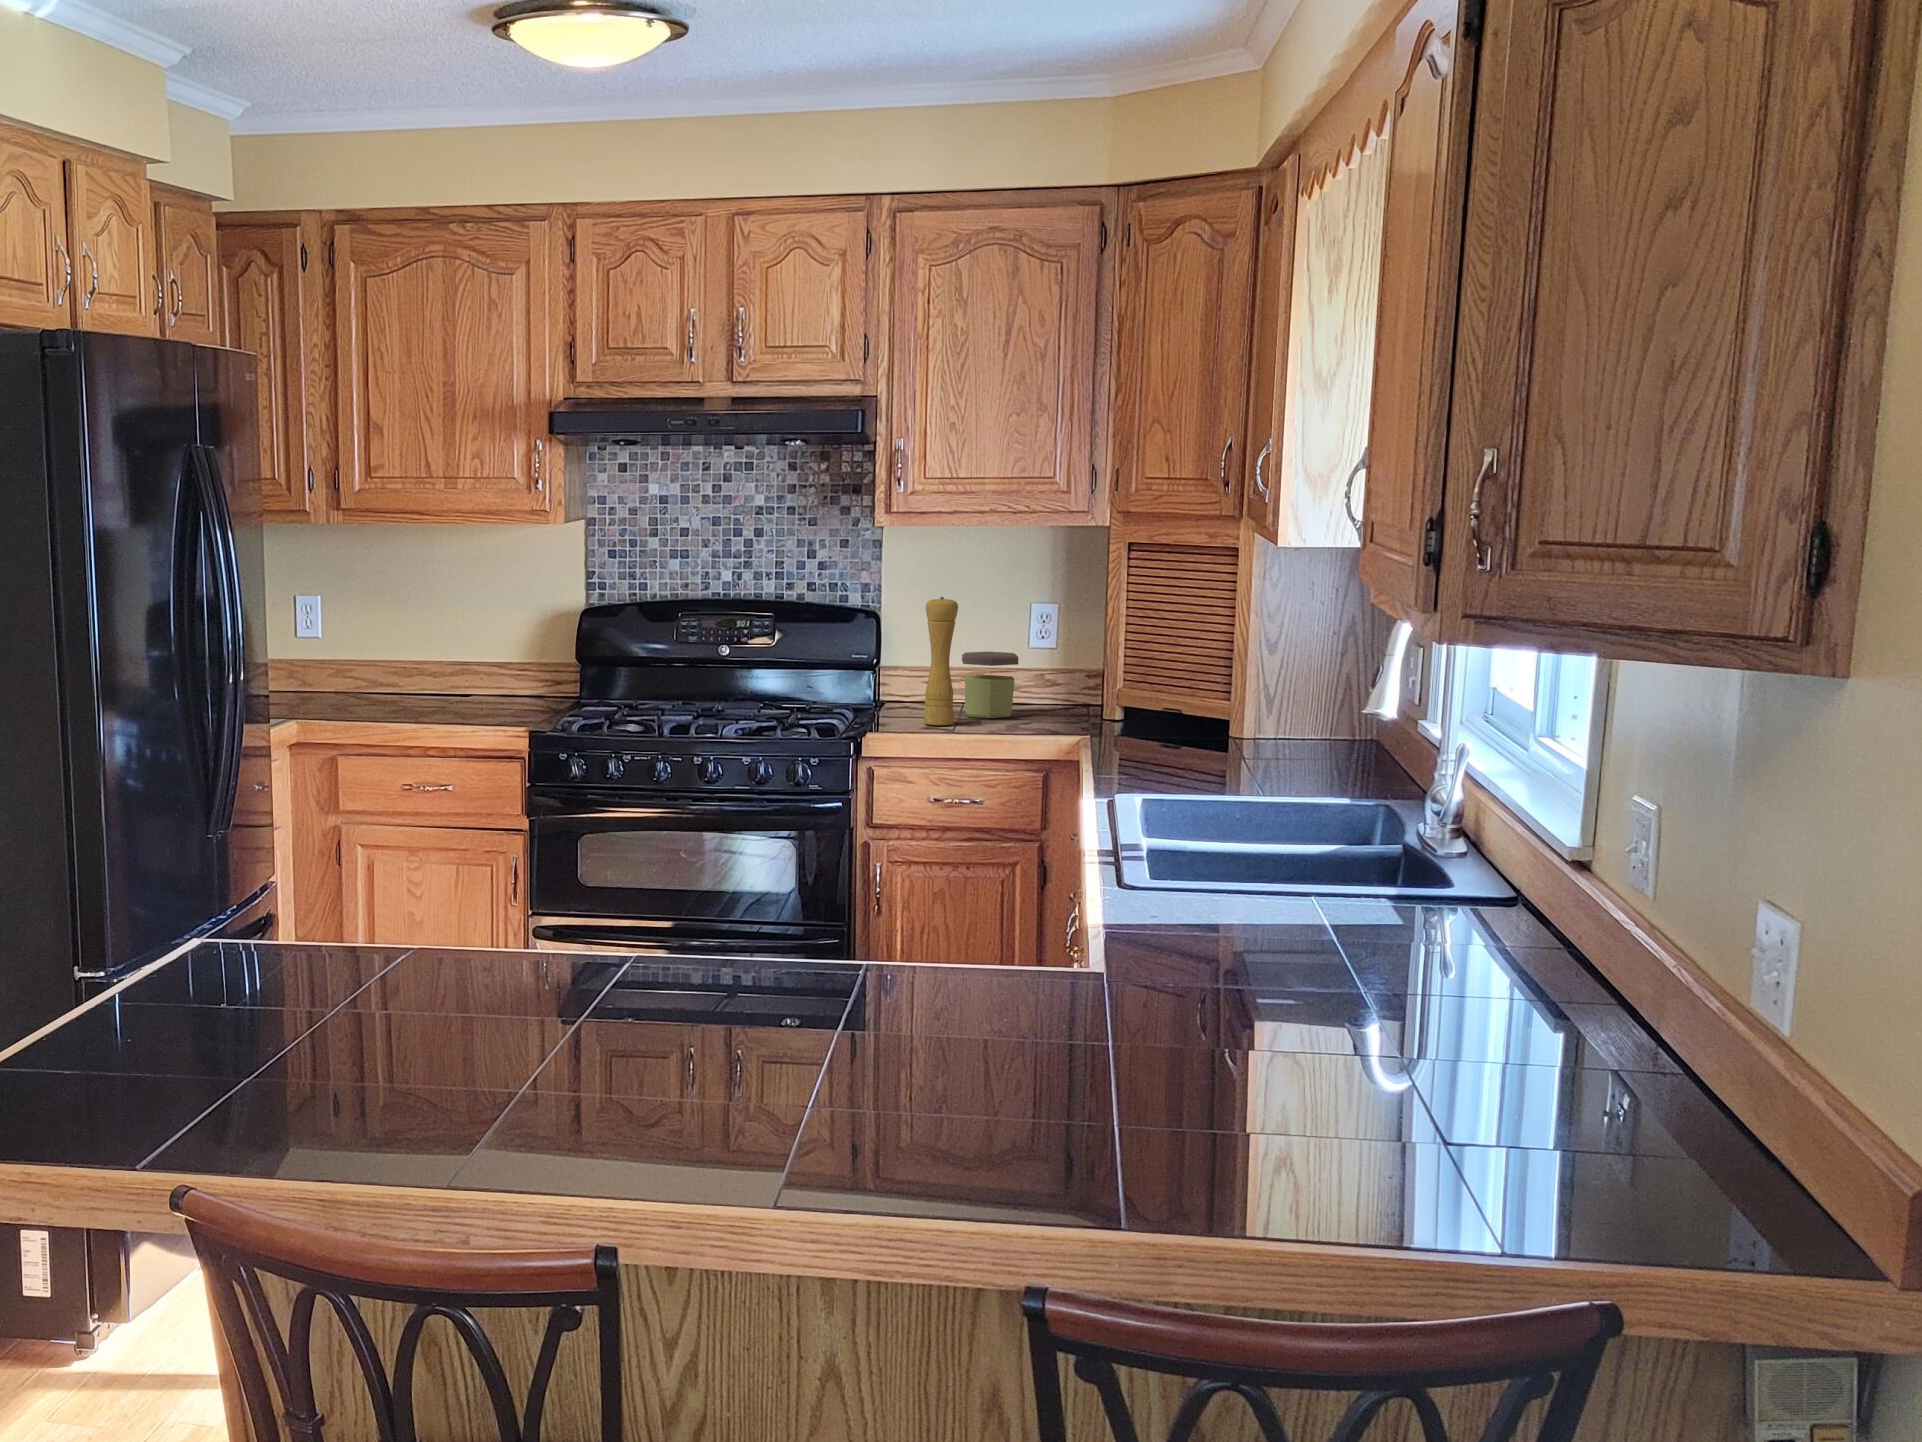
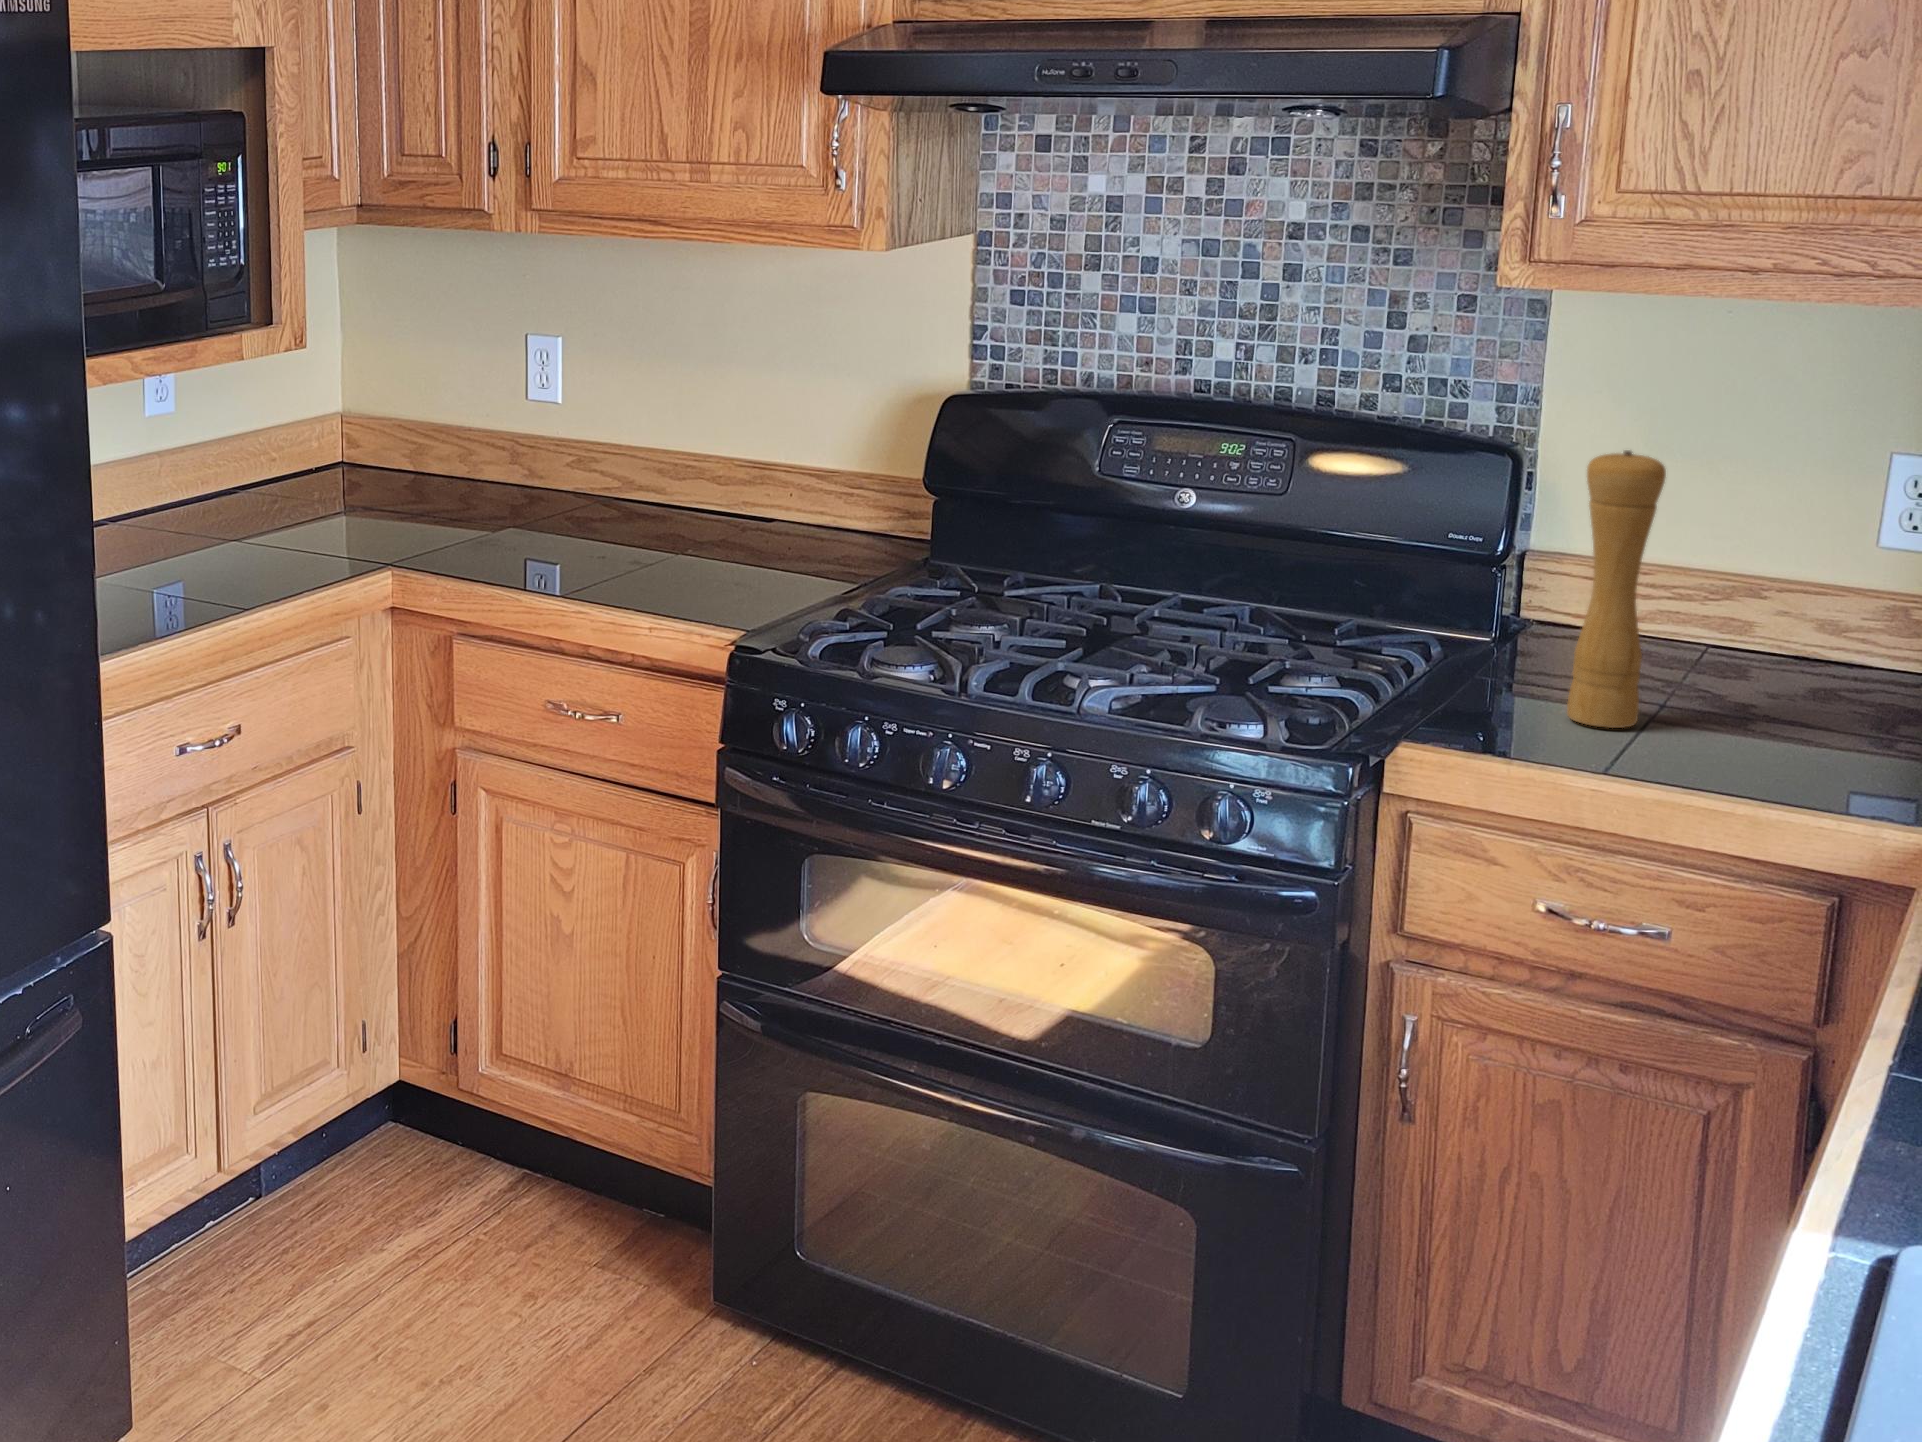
jar: present [962,652,1019,718] -> none [1688,557,1829,710]

